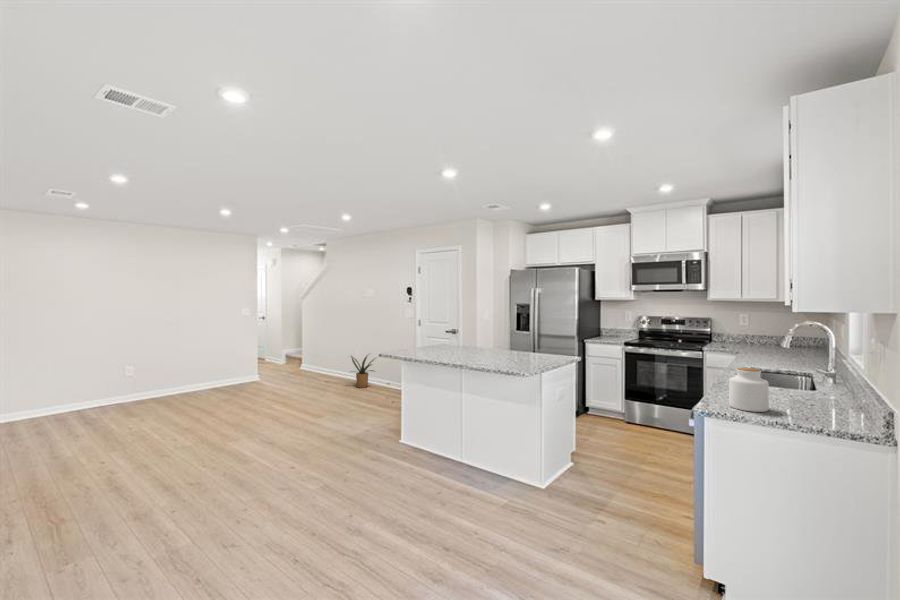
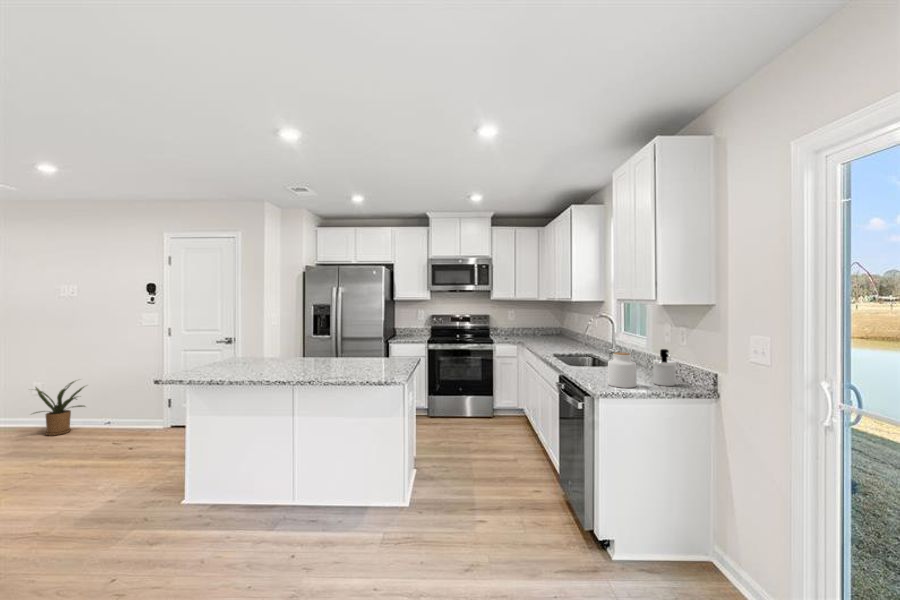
soap dispenser: none [805,370,843,420] -> present [652,349,676,386]

